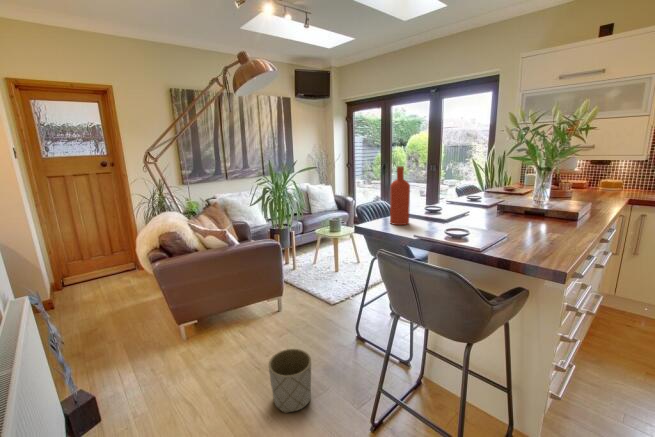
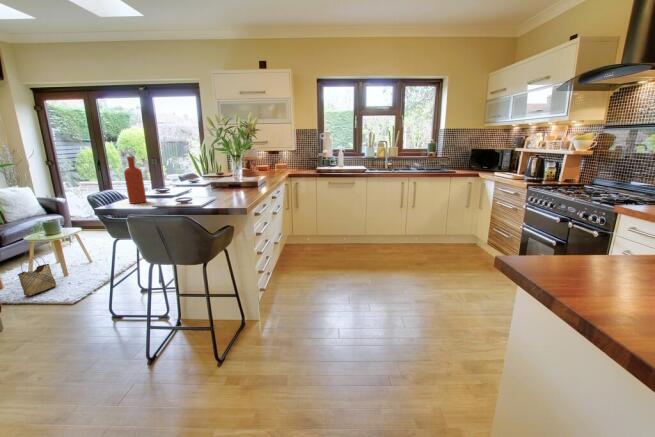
woven basket: none [304,247,328,282] -> present [18,256,56,296]
planter: present [269,349,311,413] -> none [20,336,79,395]

